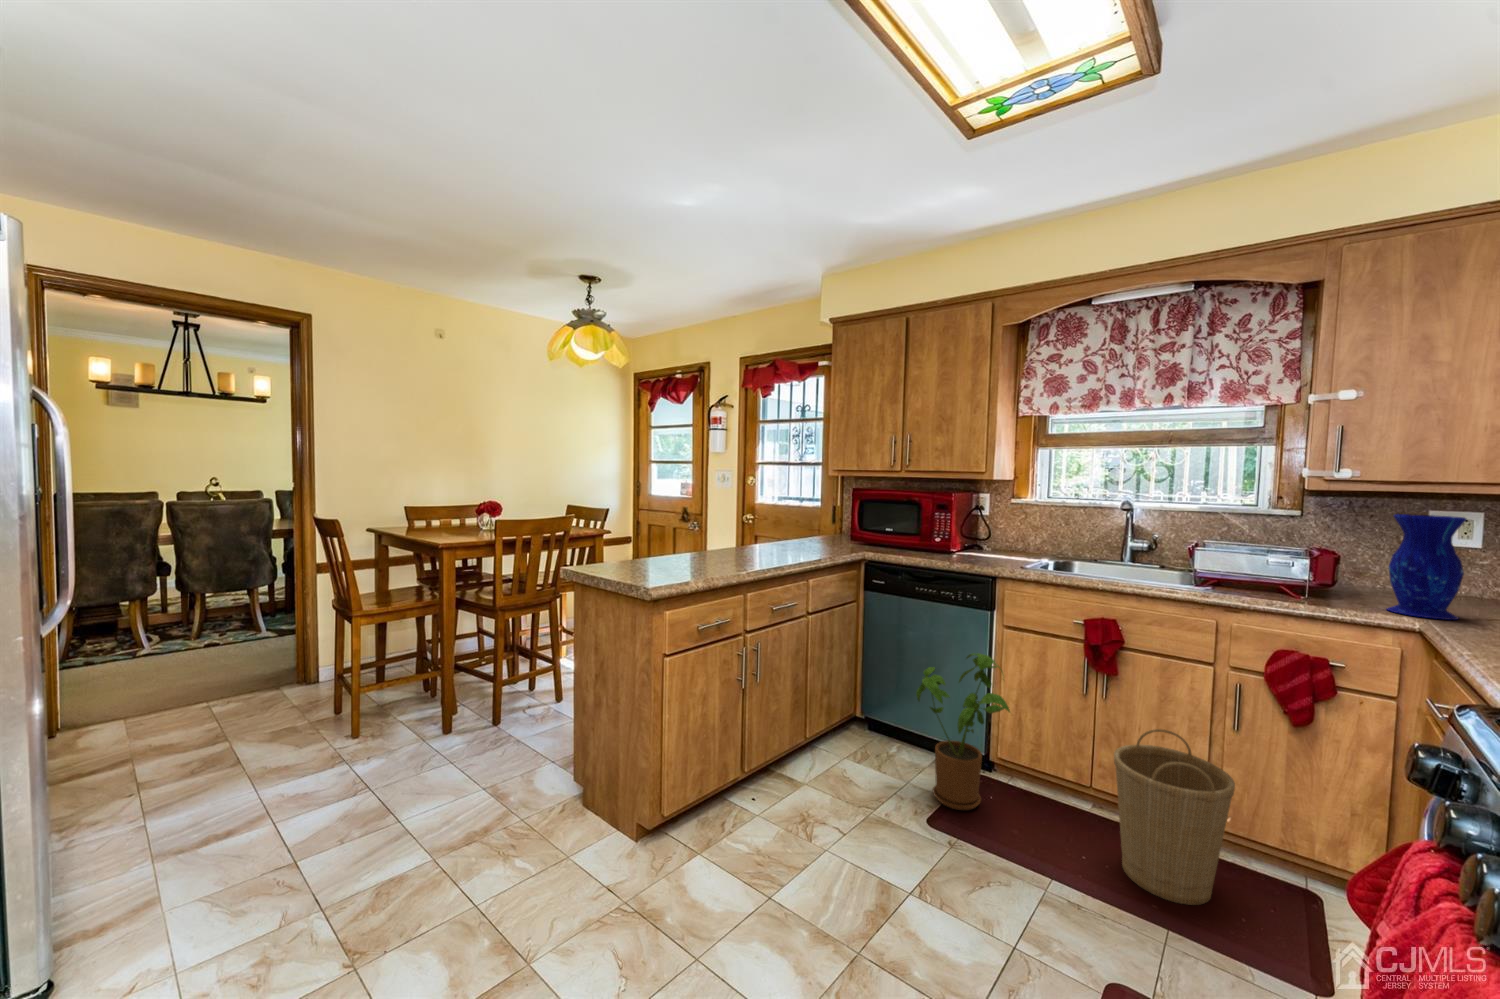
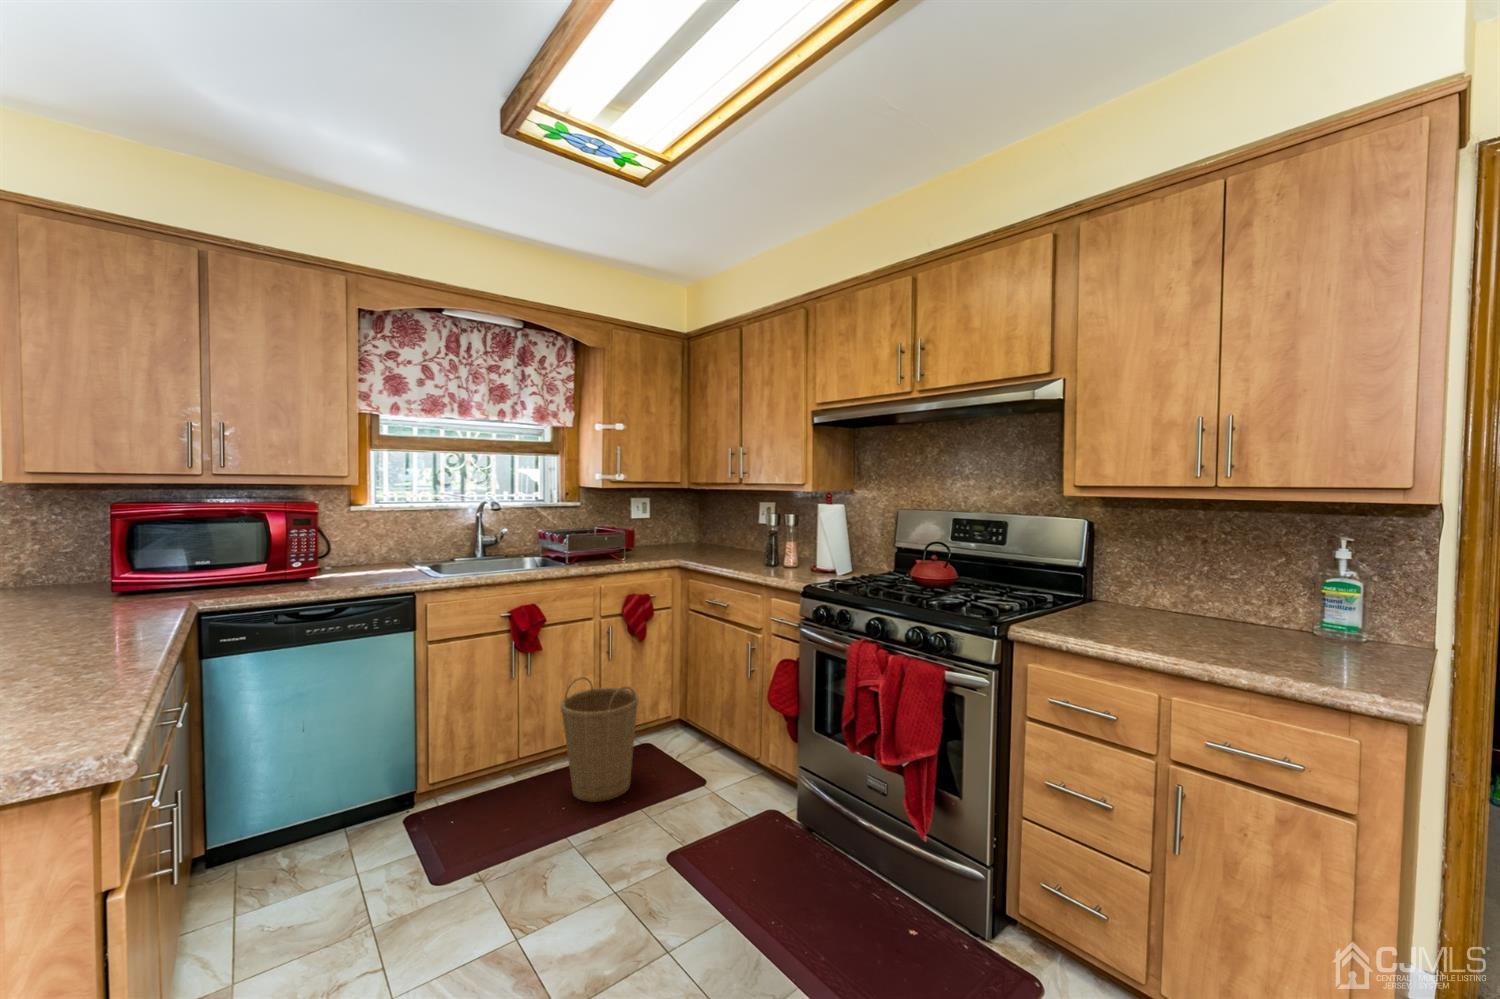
vase: present [1387,514,1466,620] -> none [649,498,678,556]
house plant: present [916,653,1010,810] -> none [360,677,488,868]

